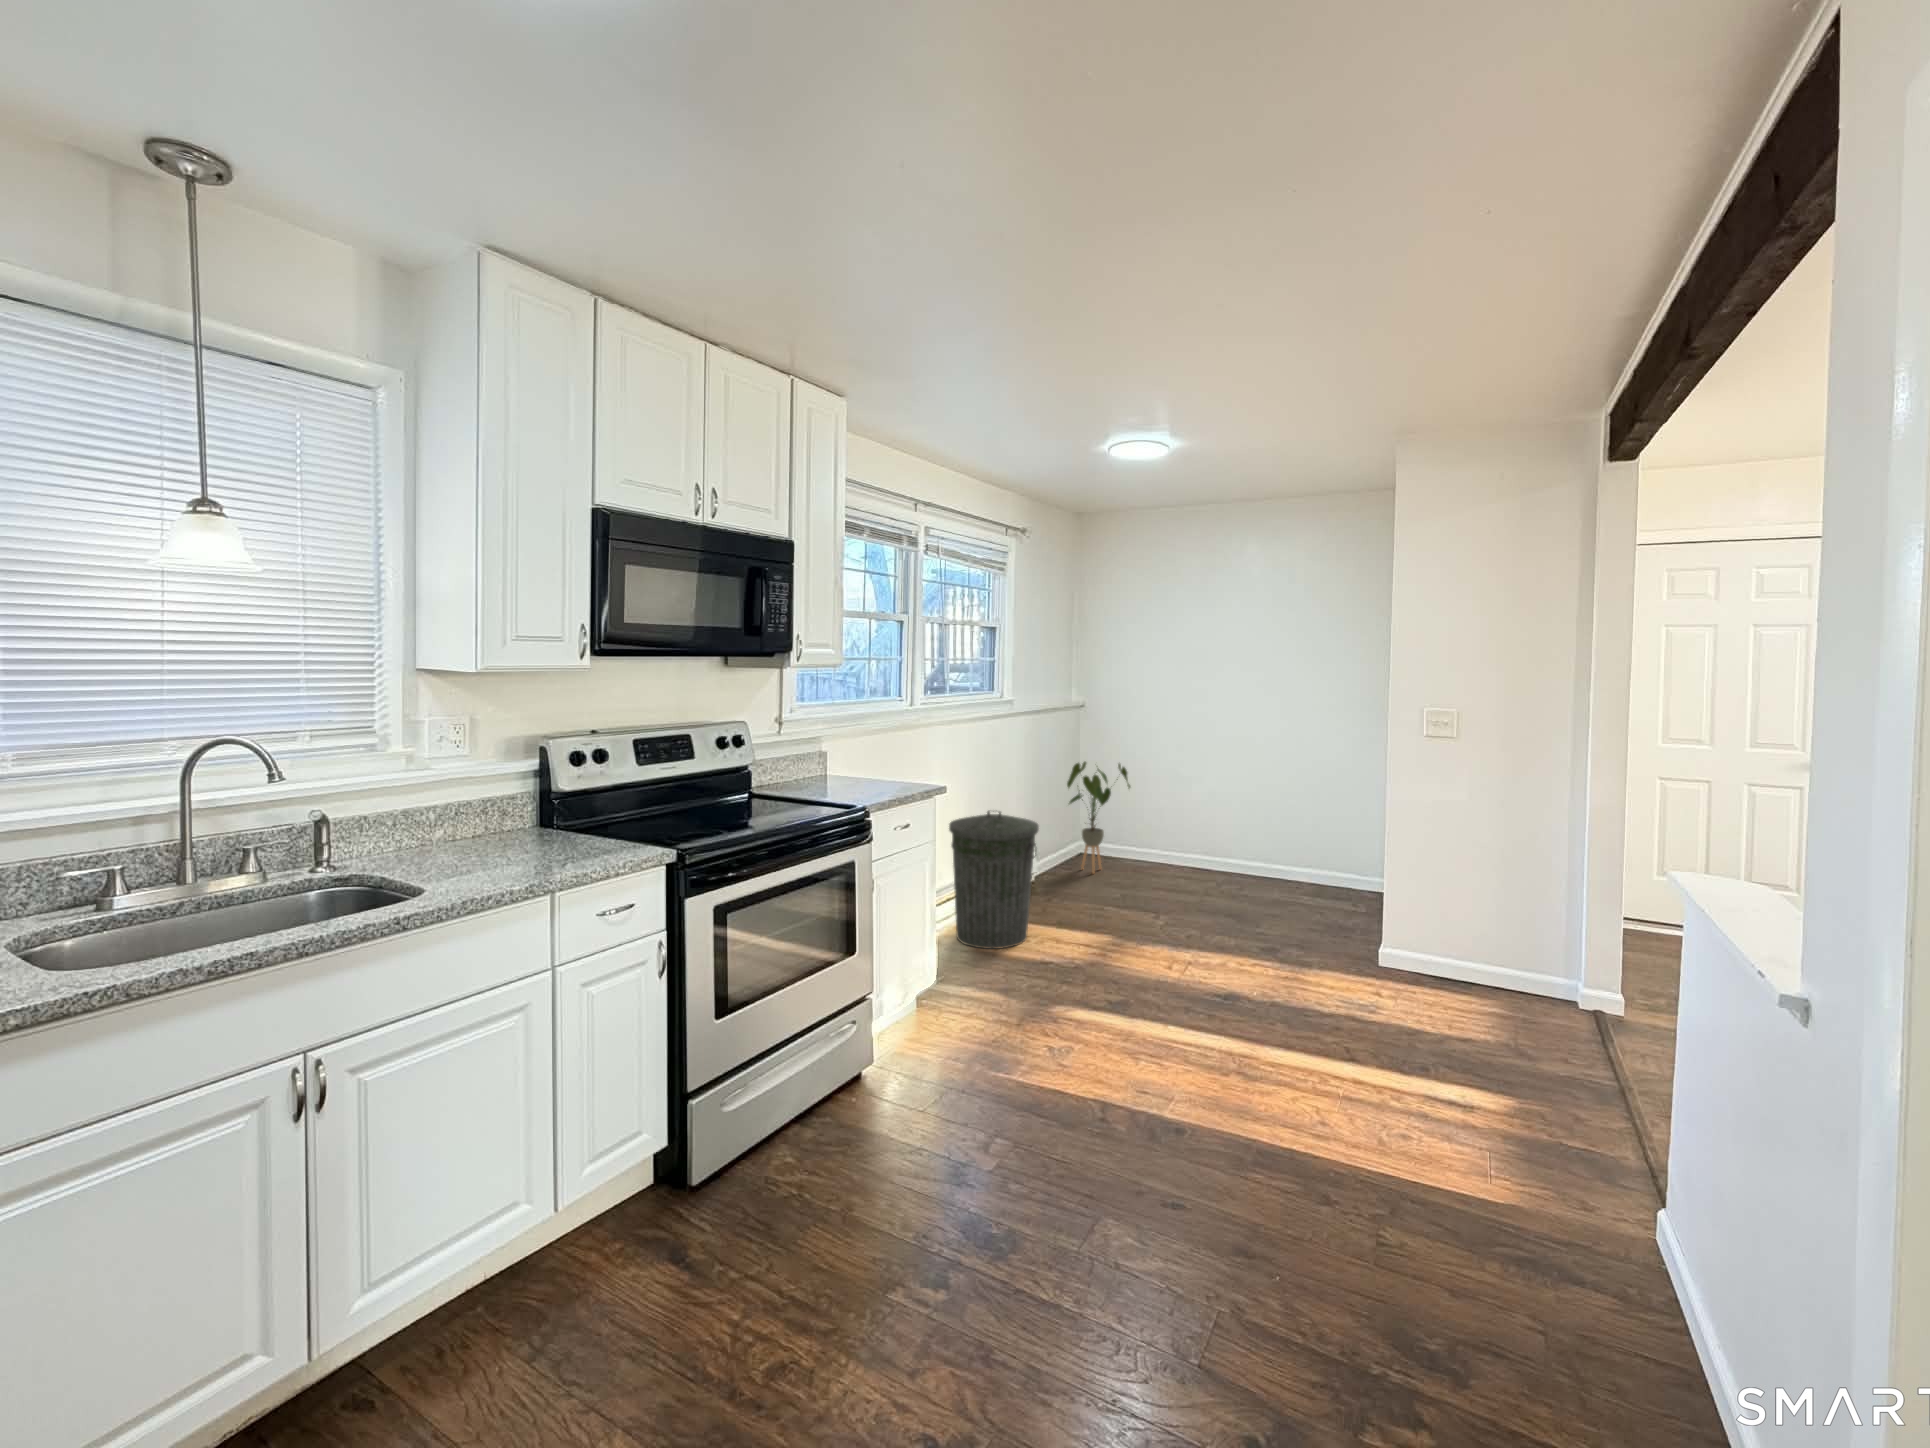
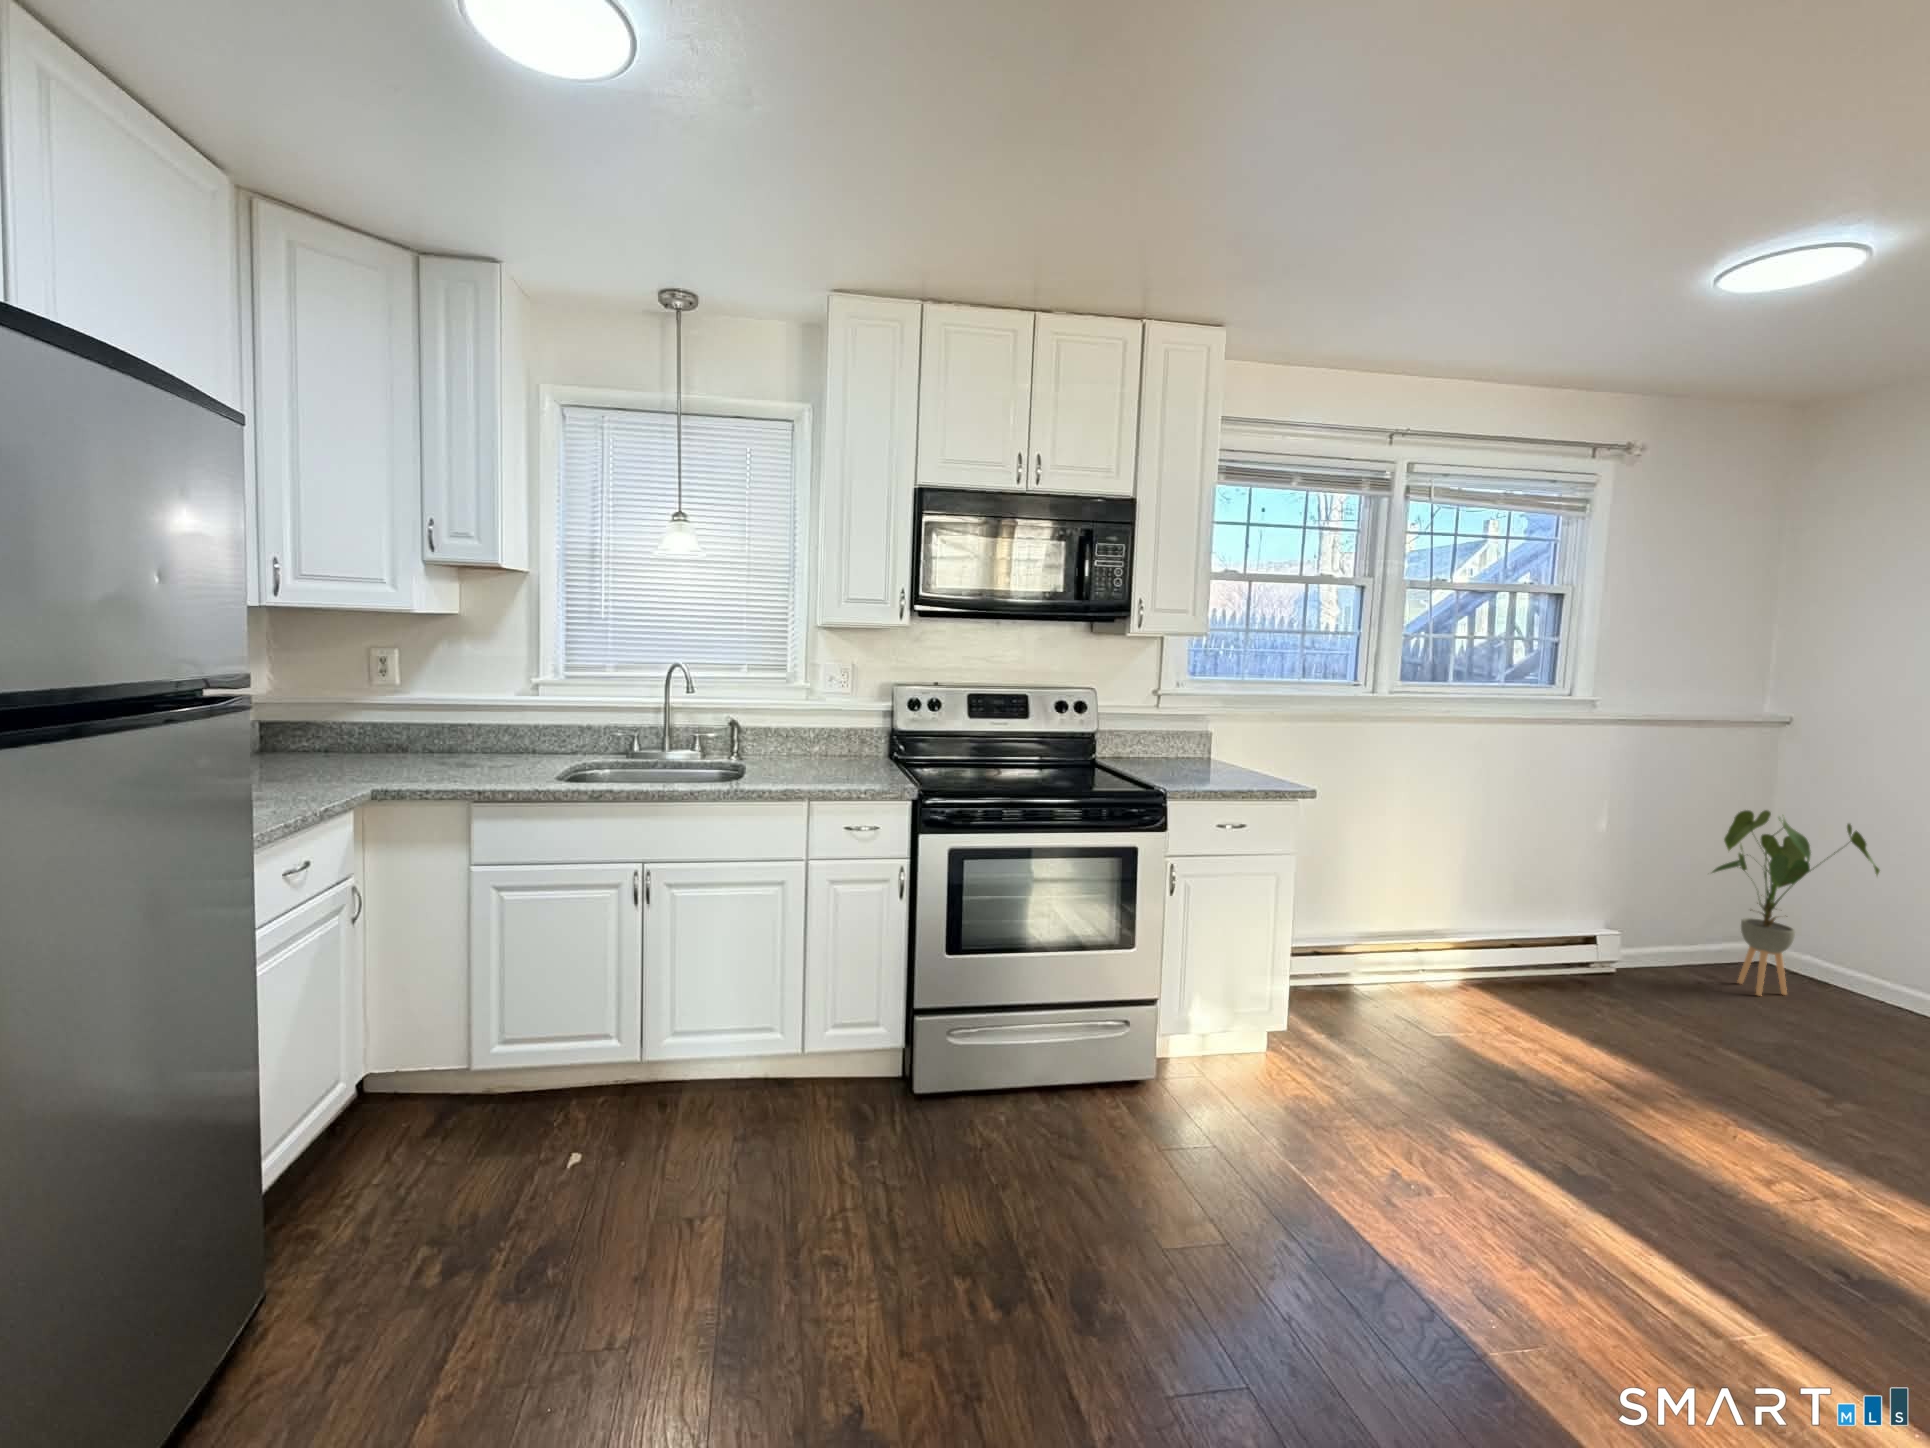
trash can: present [949,811,1039,949] -> none [1400,842,1553,1039]

